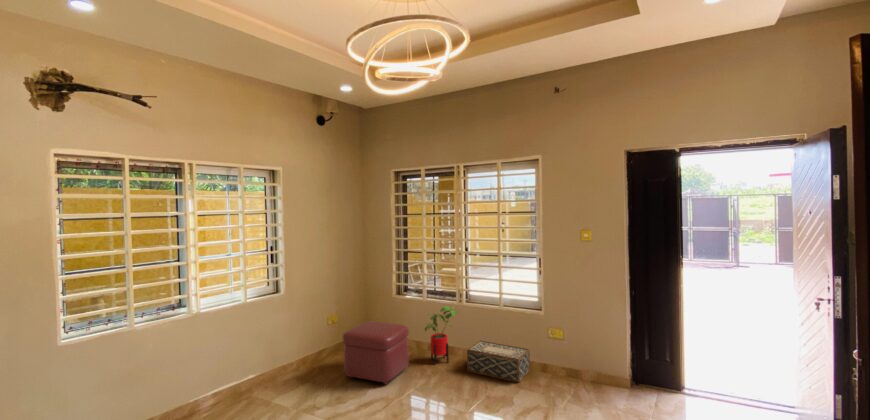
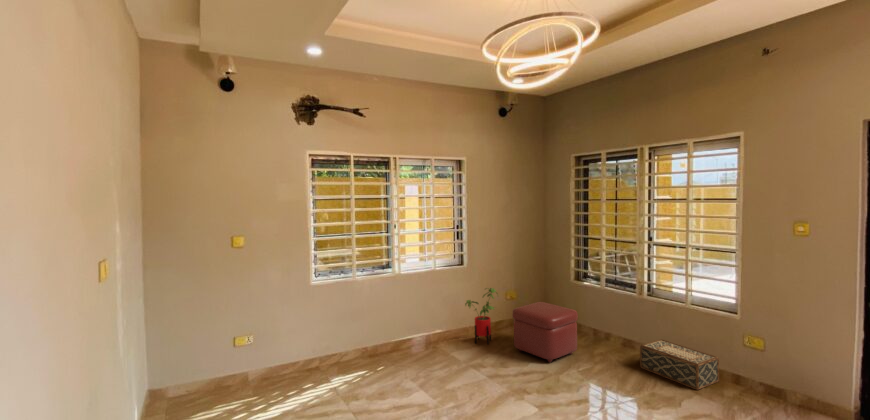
house plant: present [425,306,459,364] -> present [465,288,496,344]

